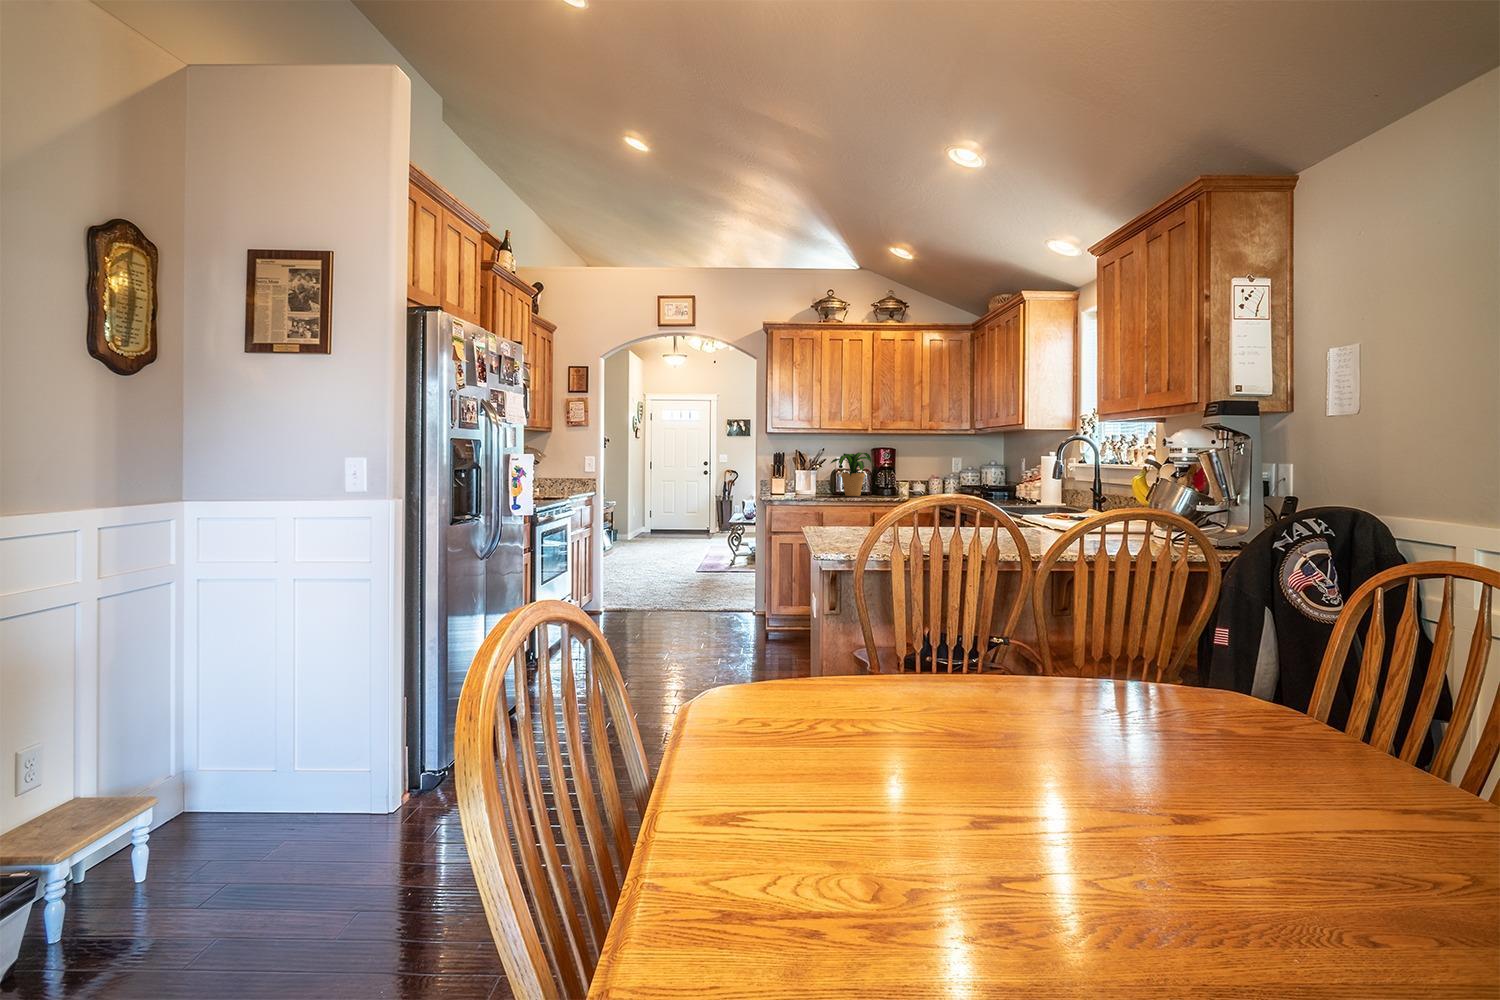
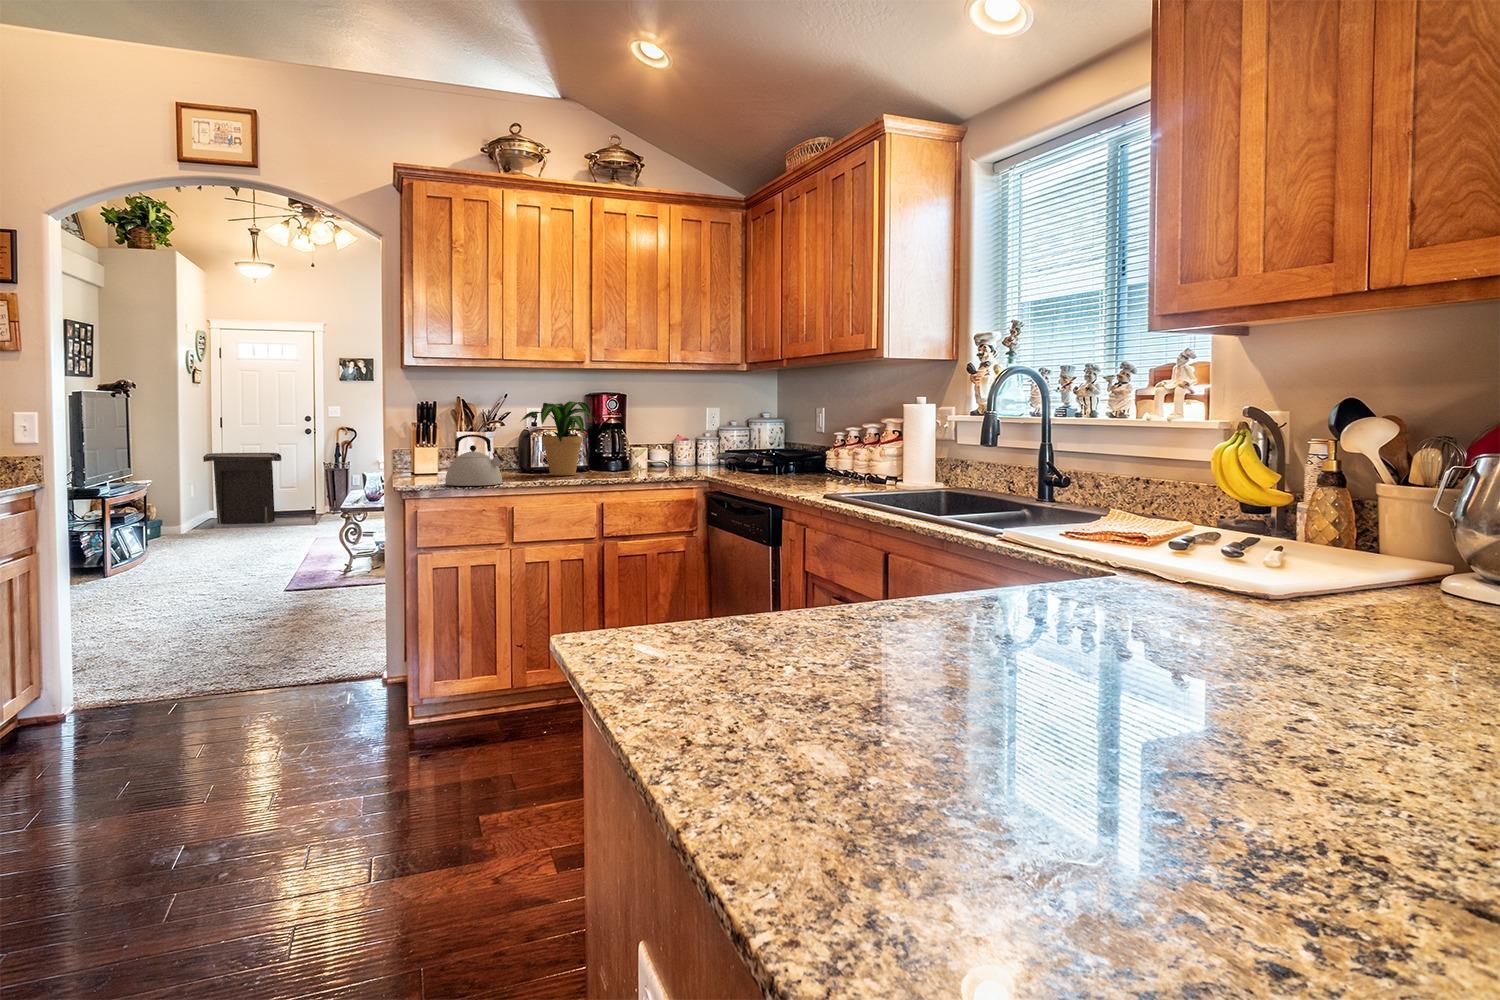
kettle: none [785,472,816,499] -> present [445,434,503,486]
trash can: none [640,487,688,538] -> present [203,453,281,524]

